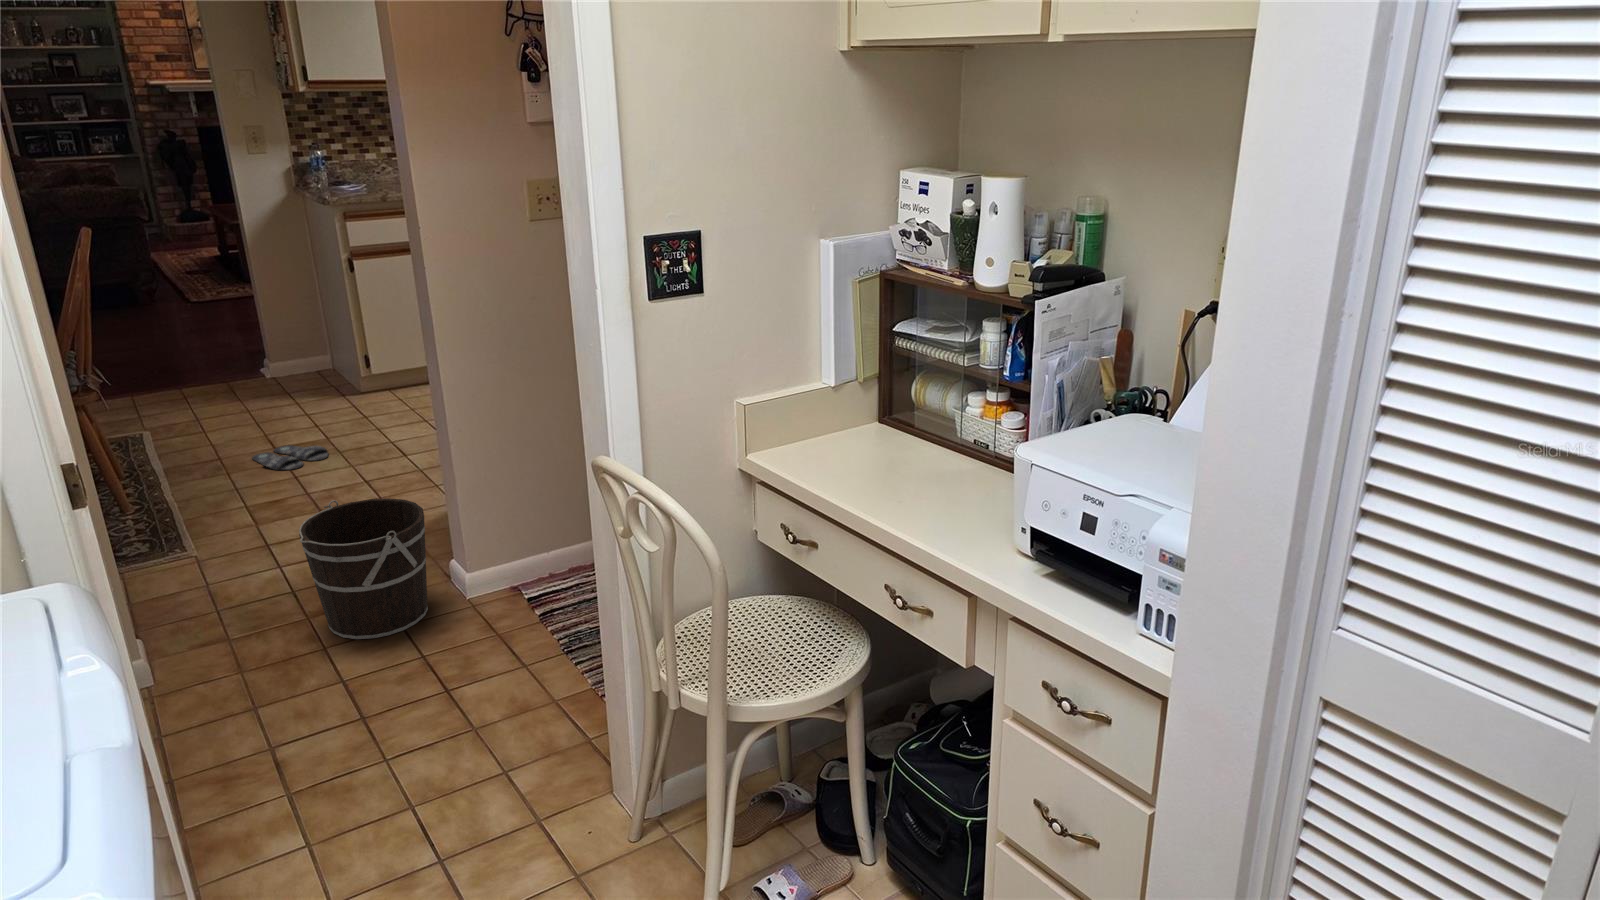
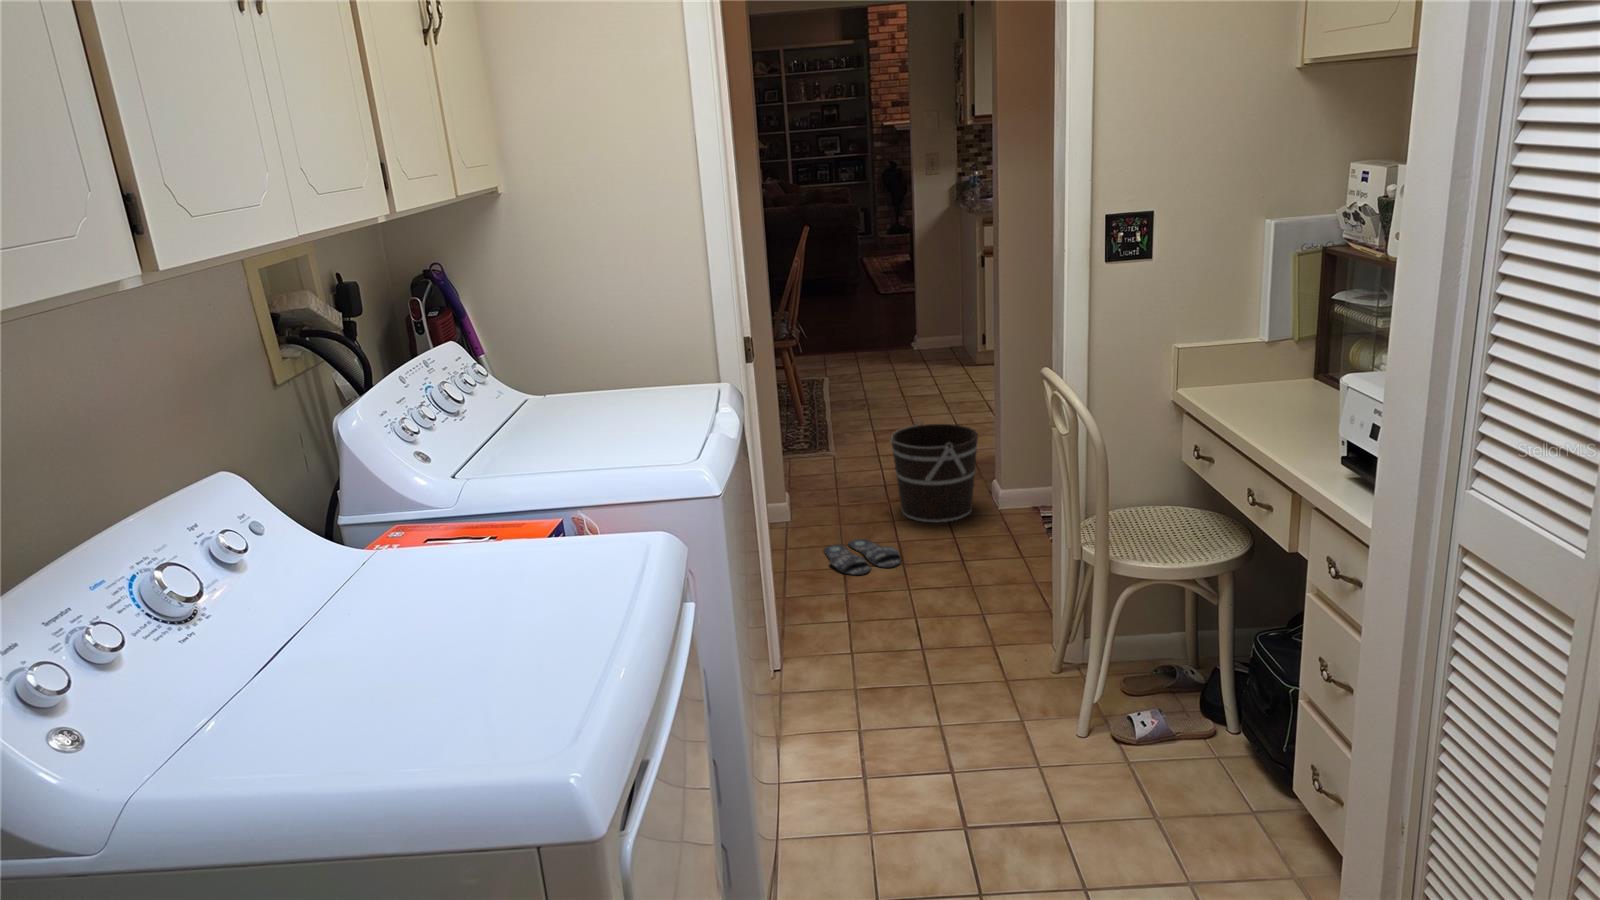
slippers: present [252,445,328,470] -> present [824,539,901,575]

